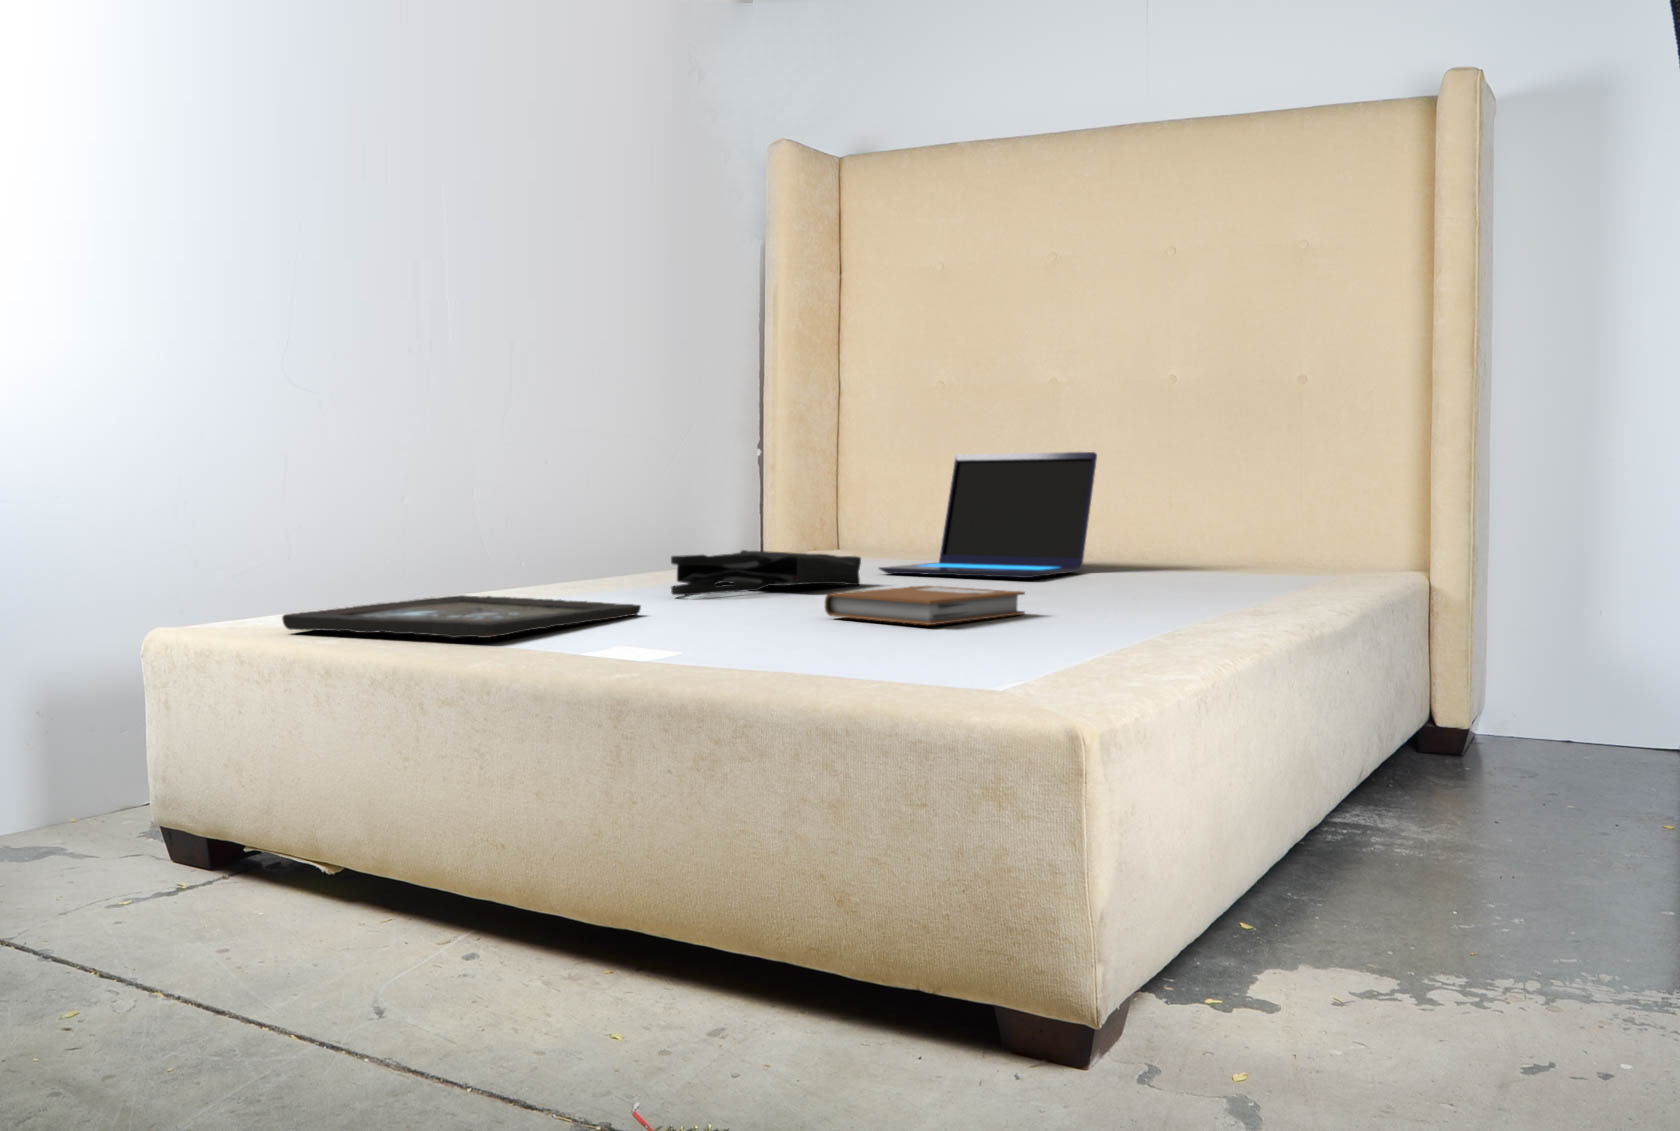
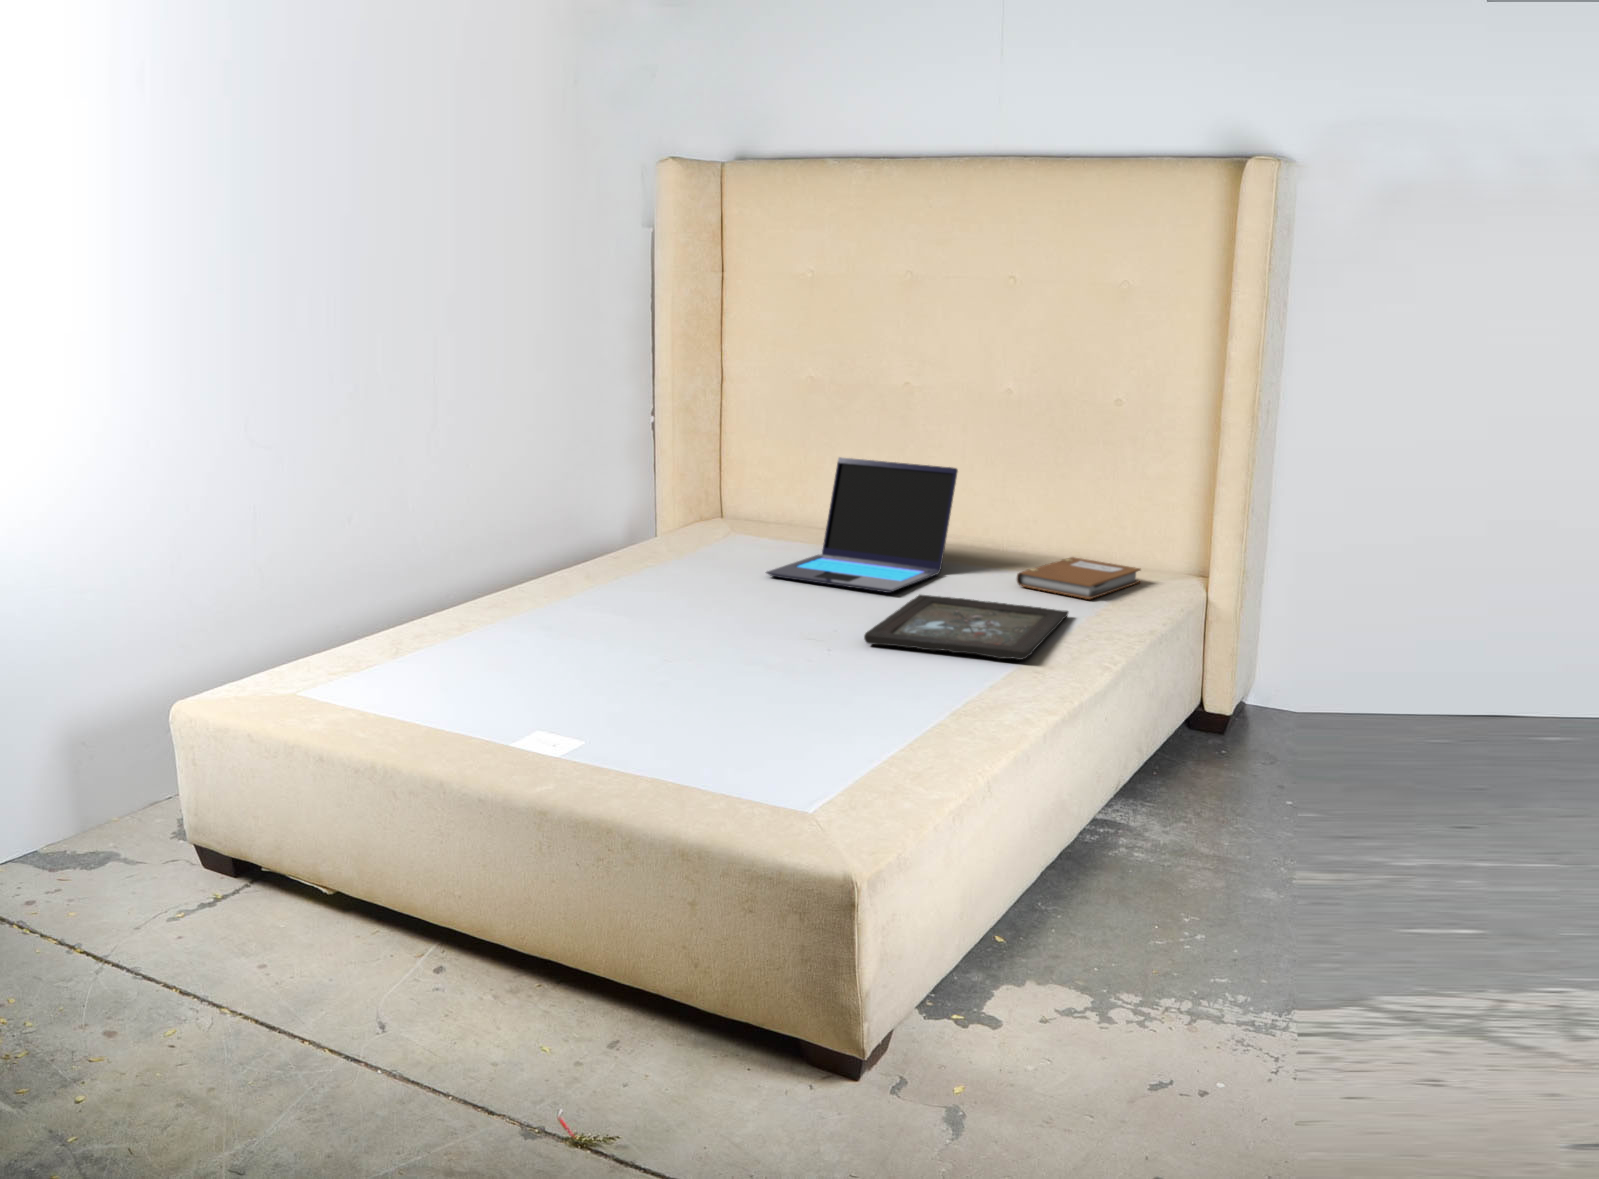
tote bag: present [671,550,861,595] -> none [586,565,747,633]
notebook: present [825,586,1025,625] -> present [1017,557,1140,599]
tray: present [282,595,641,638] -> present [864,595,1068,660]

